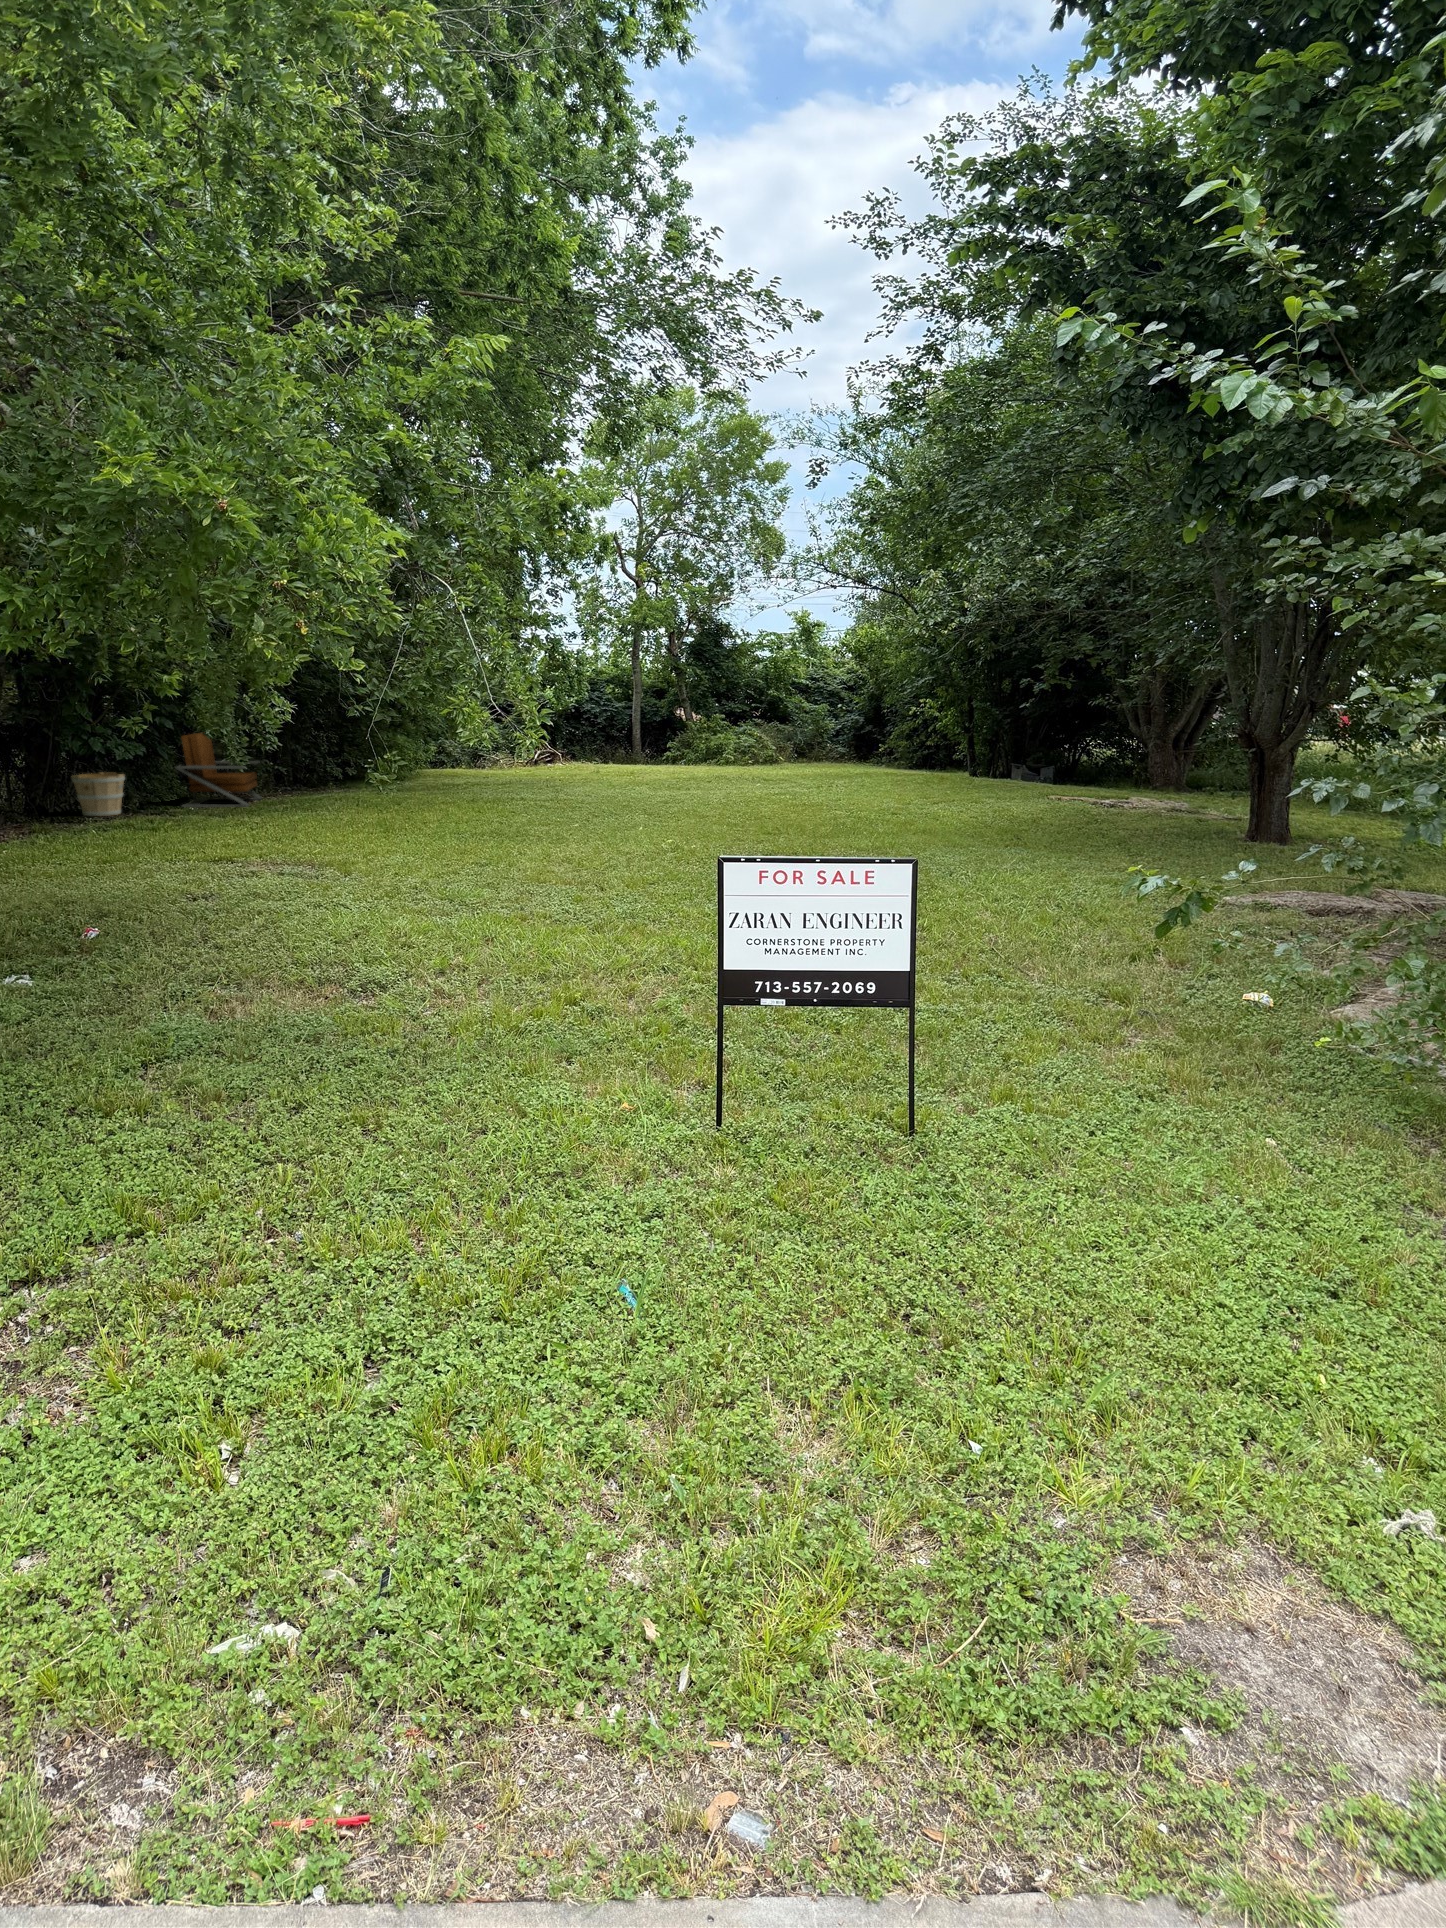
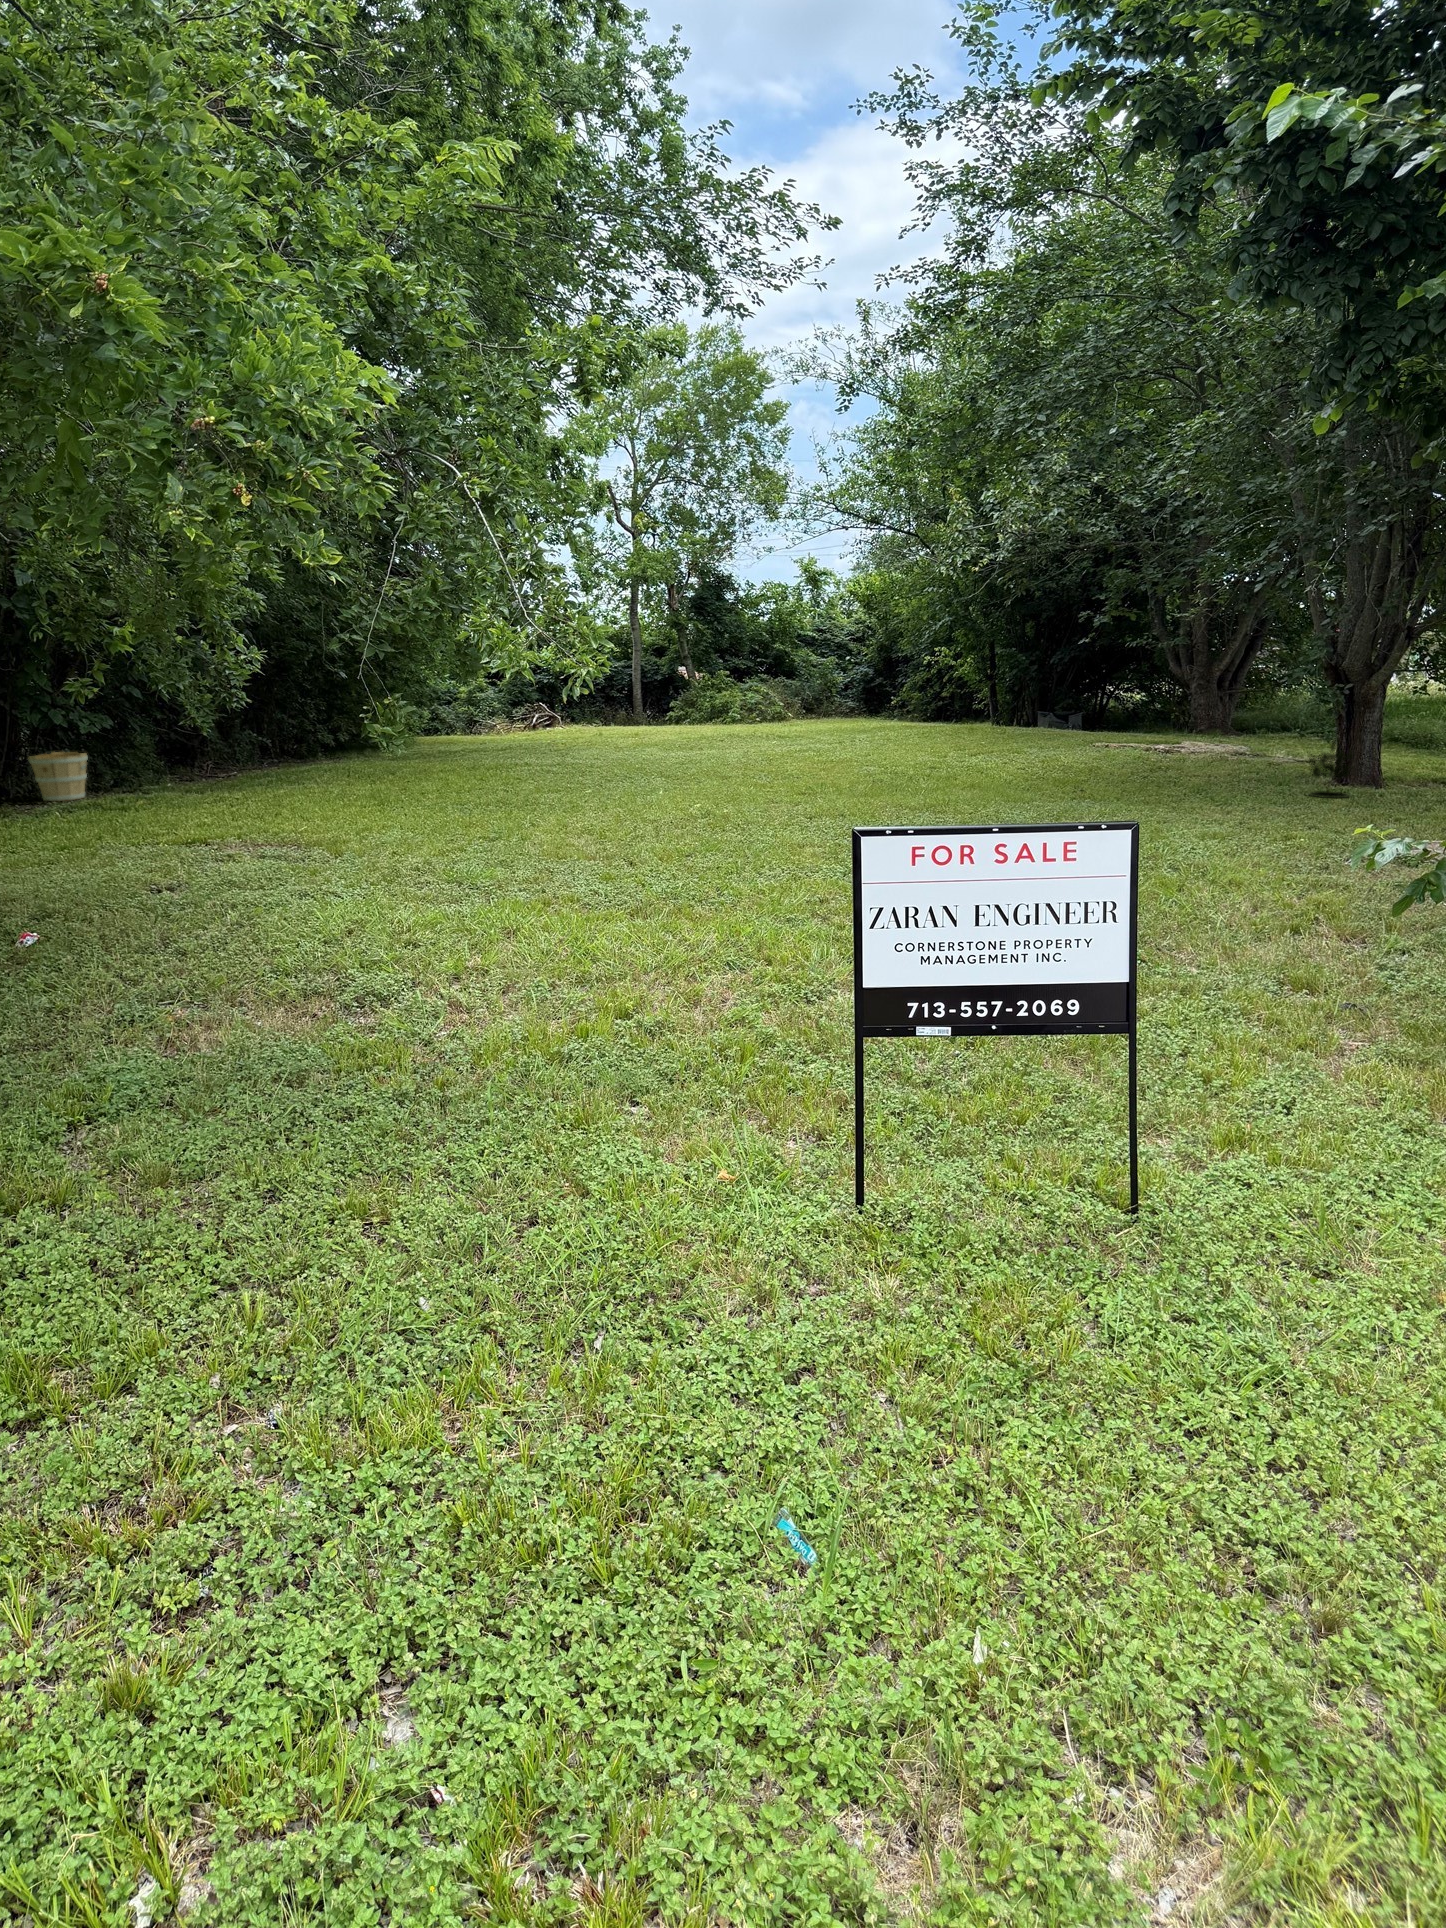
lounge chair: present [176,733,261,807] -> none [144,704,241,788]
potted tree: none [1209,789,1251,849] -> present [1309,734,1352,798]

